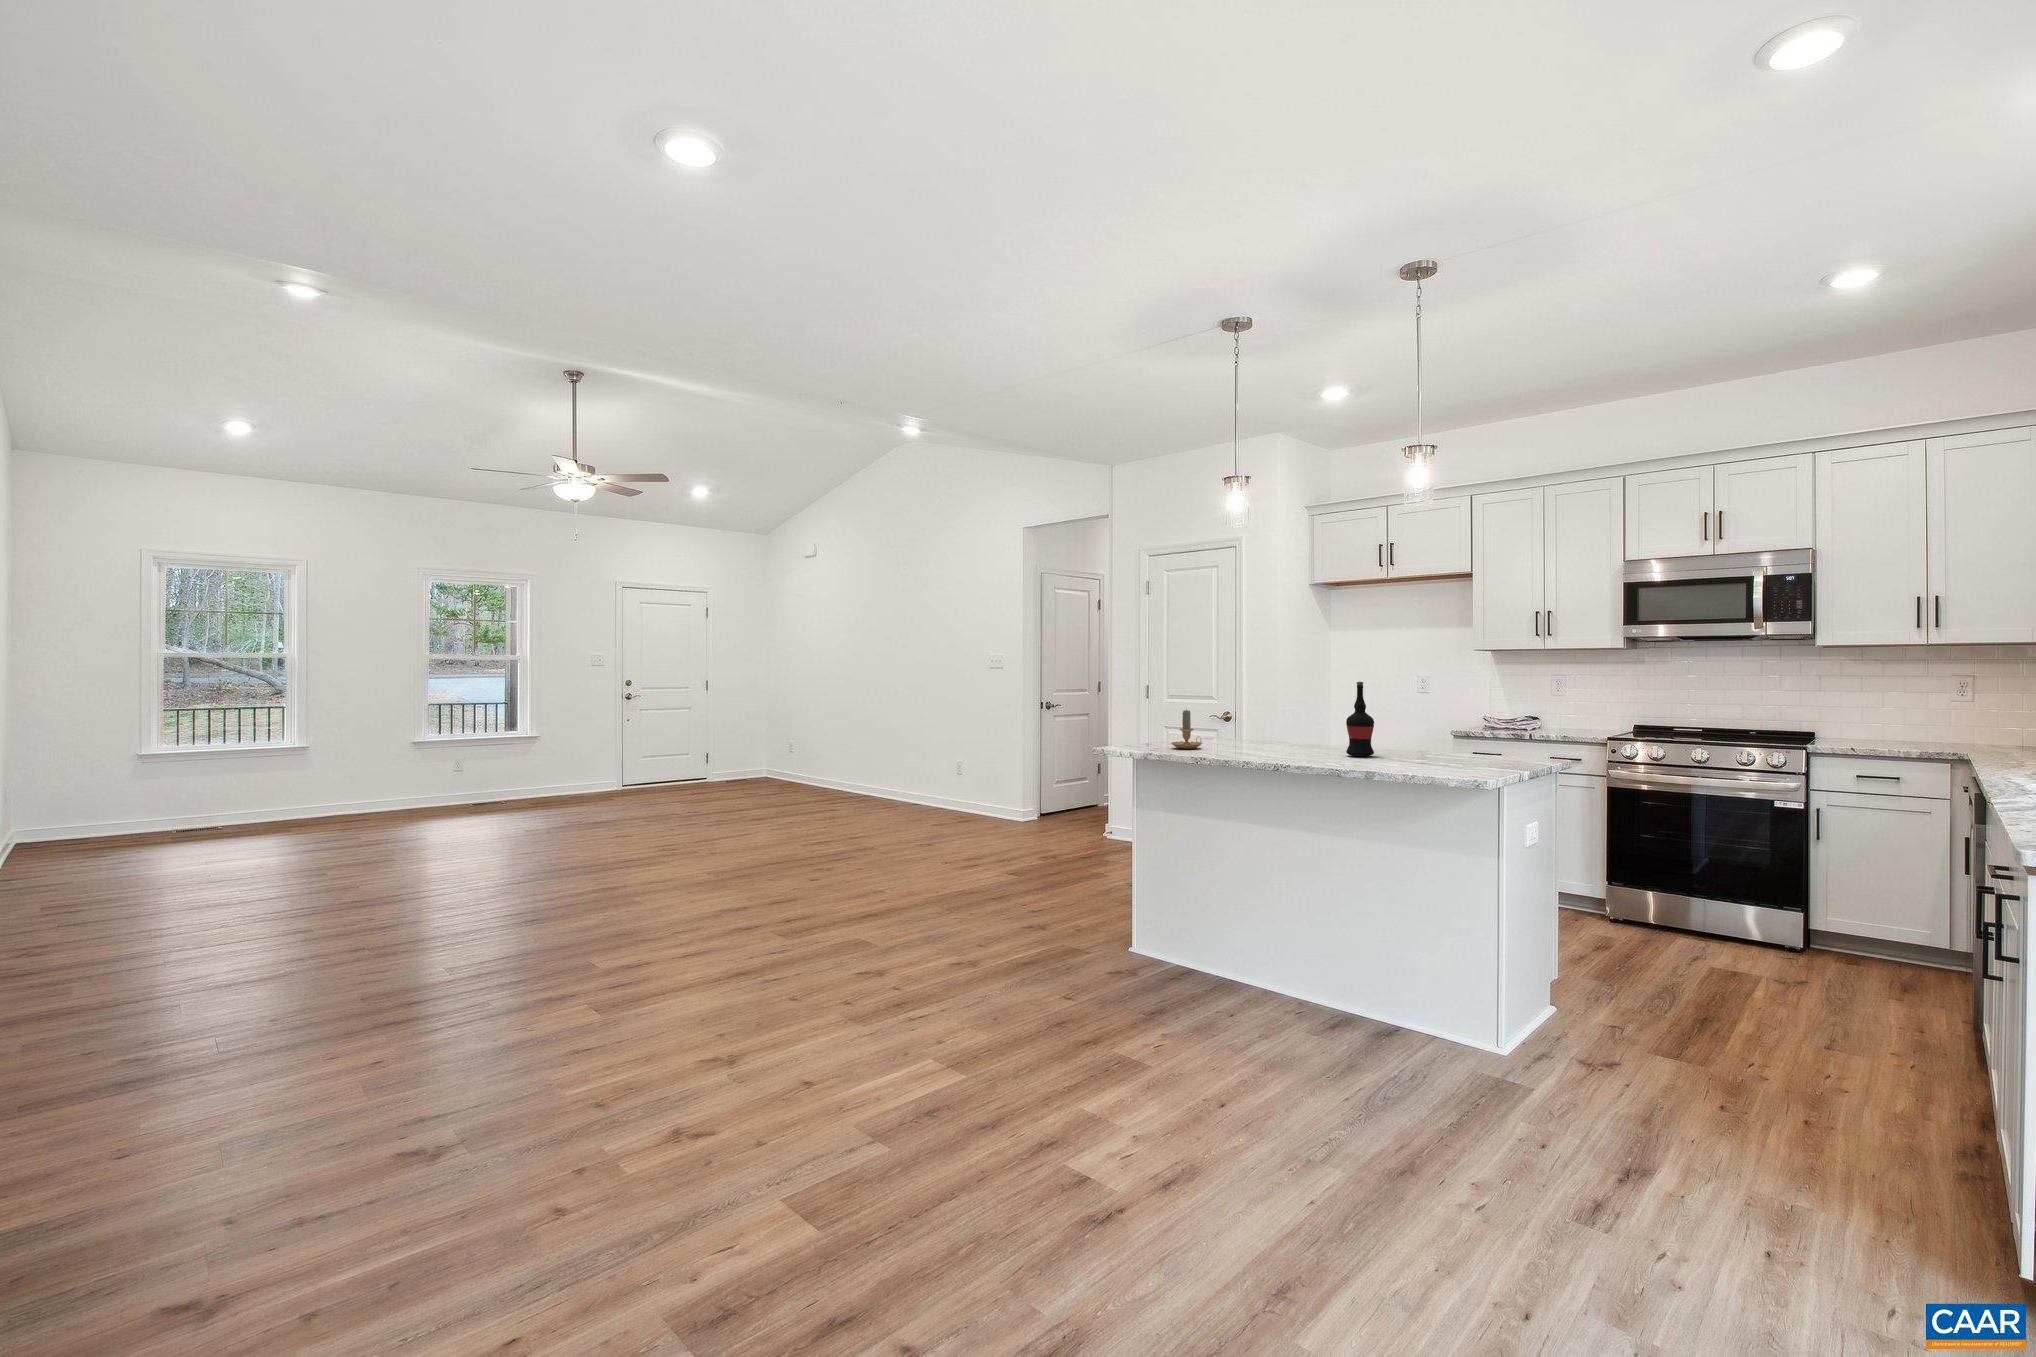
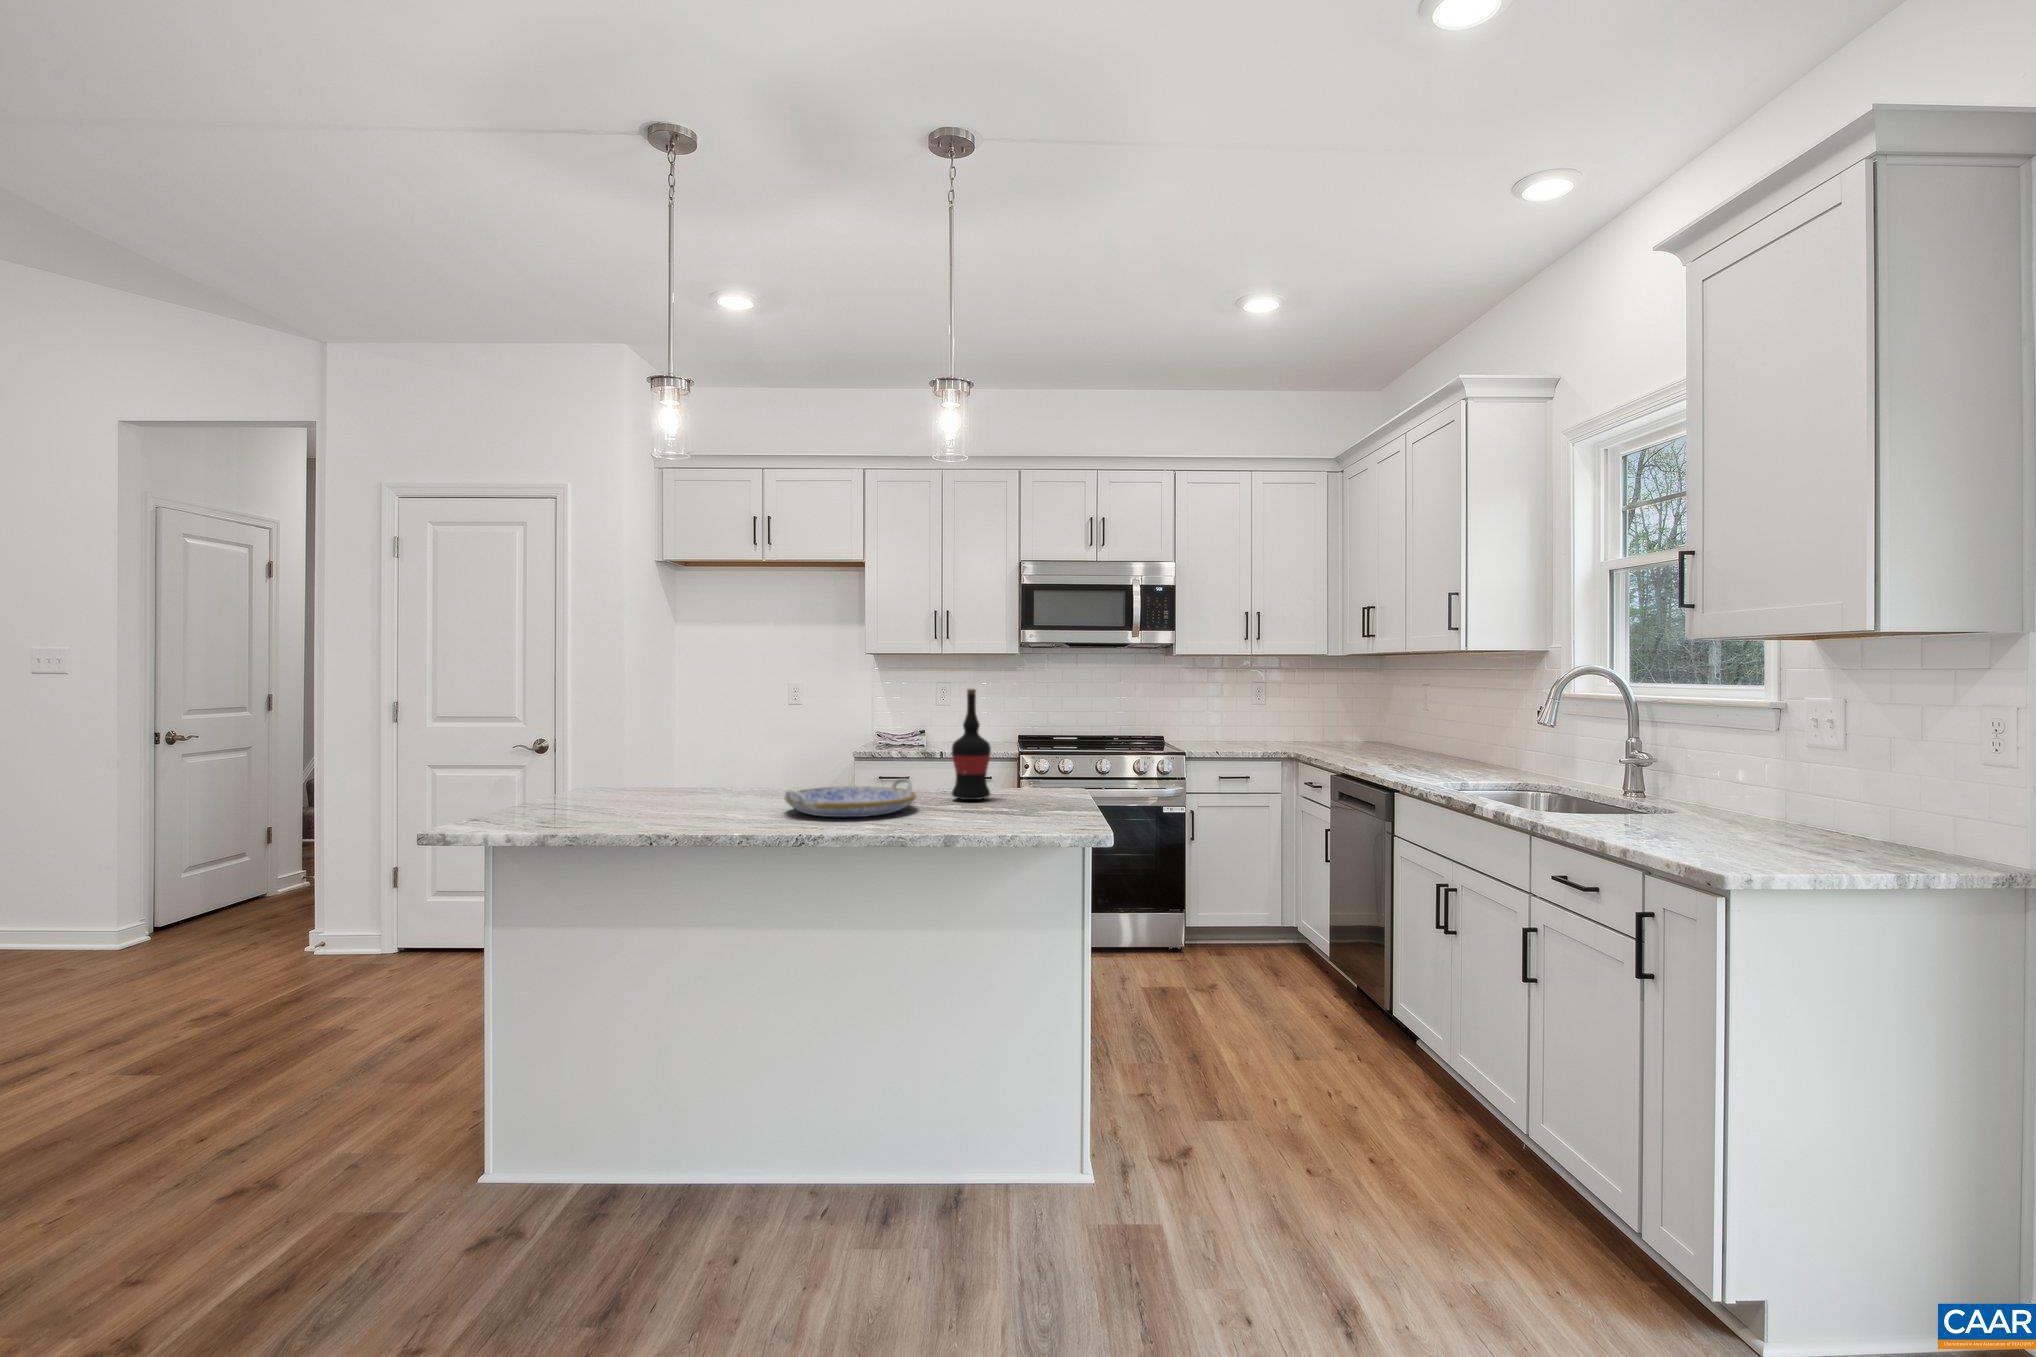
candle: present [1171,710,1202,749] -> none [646,741,717,817]
serving tray: none [1226,738,1314,757] -> present [784,778,916,817]

